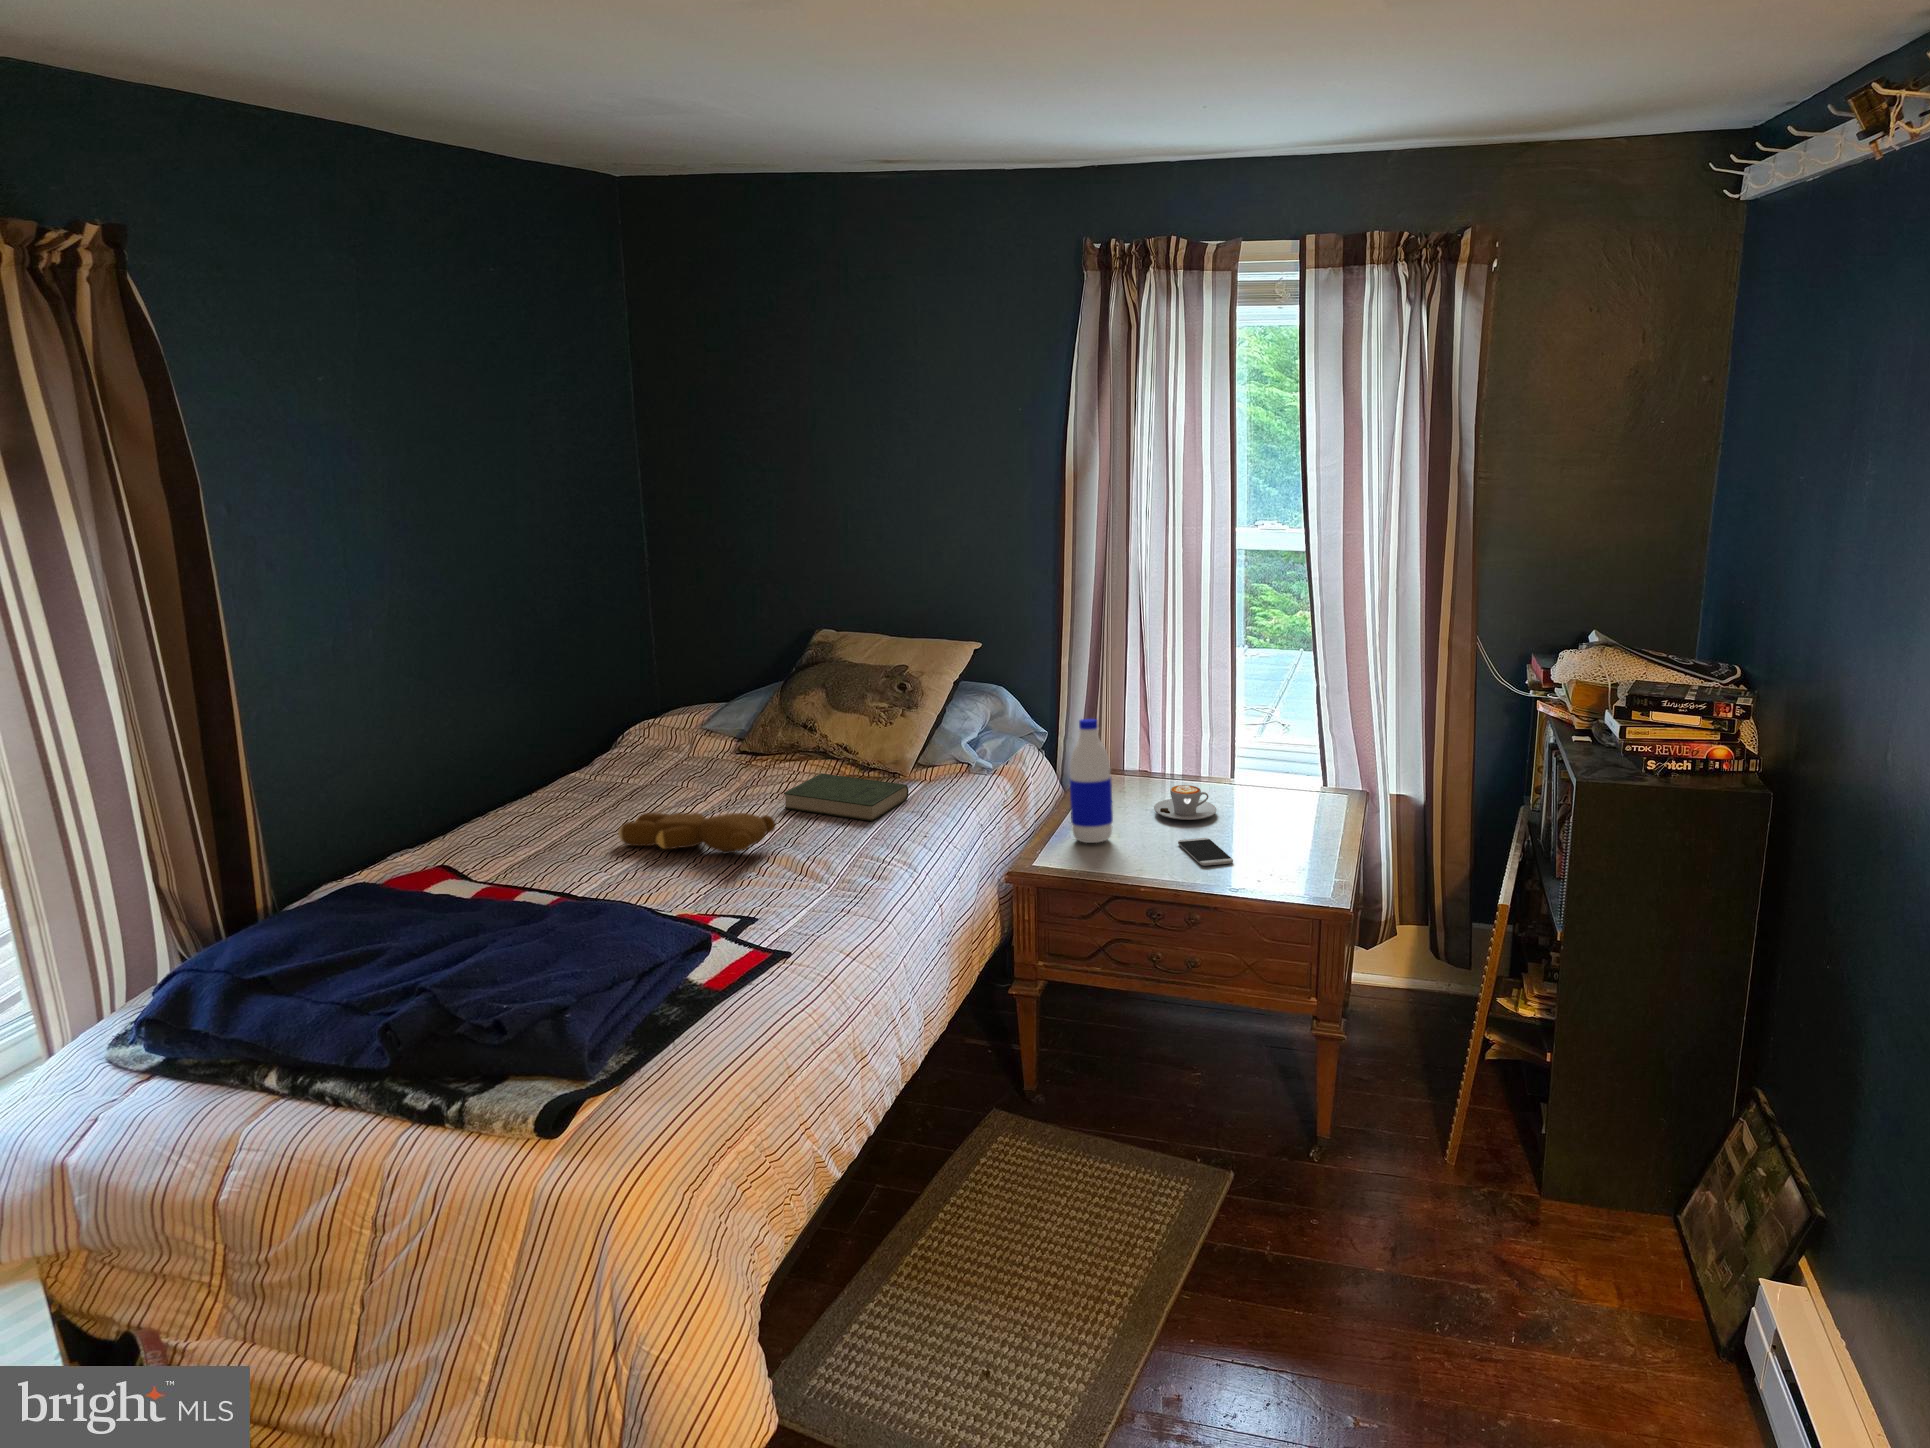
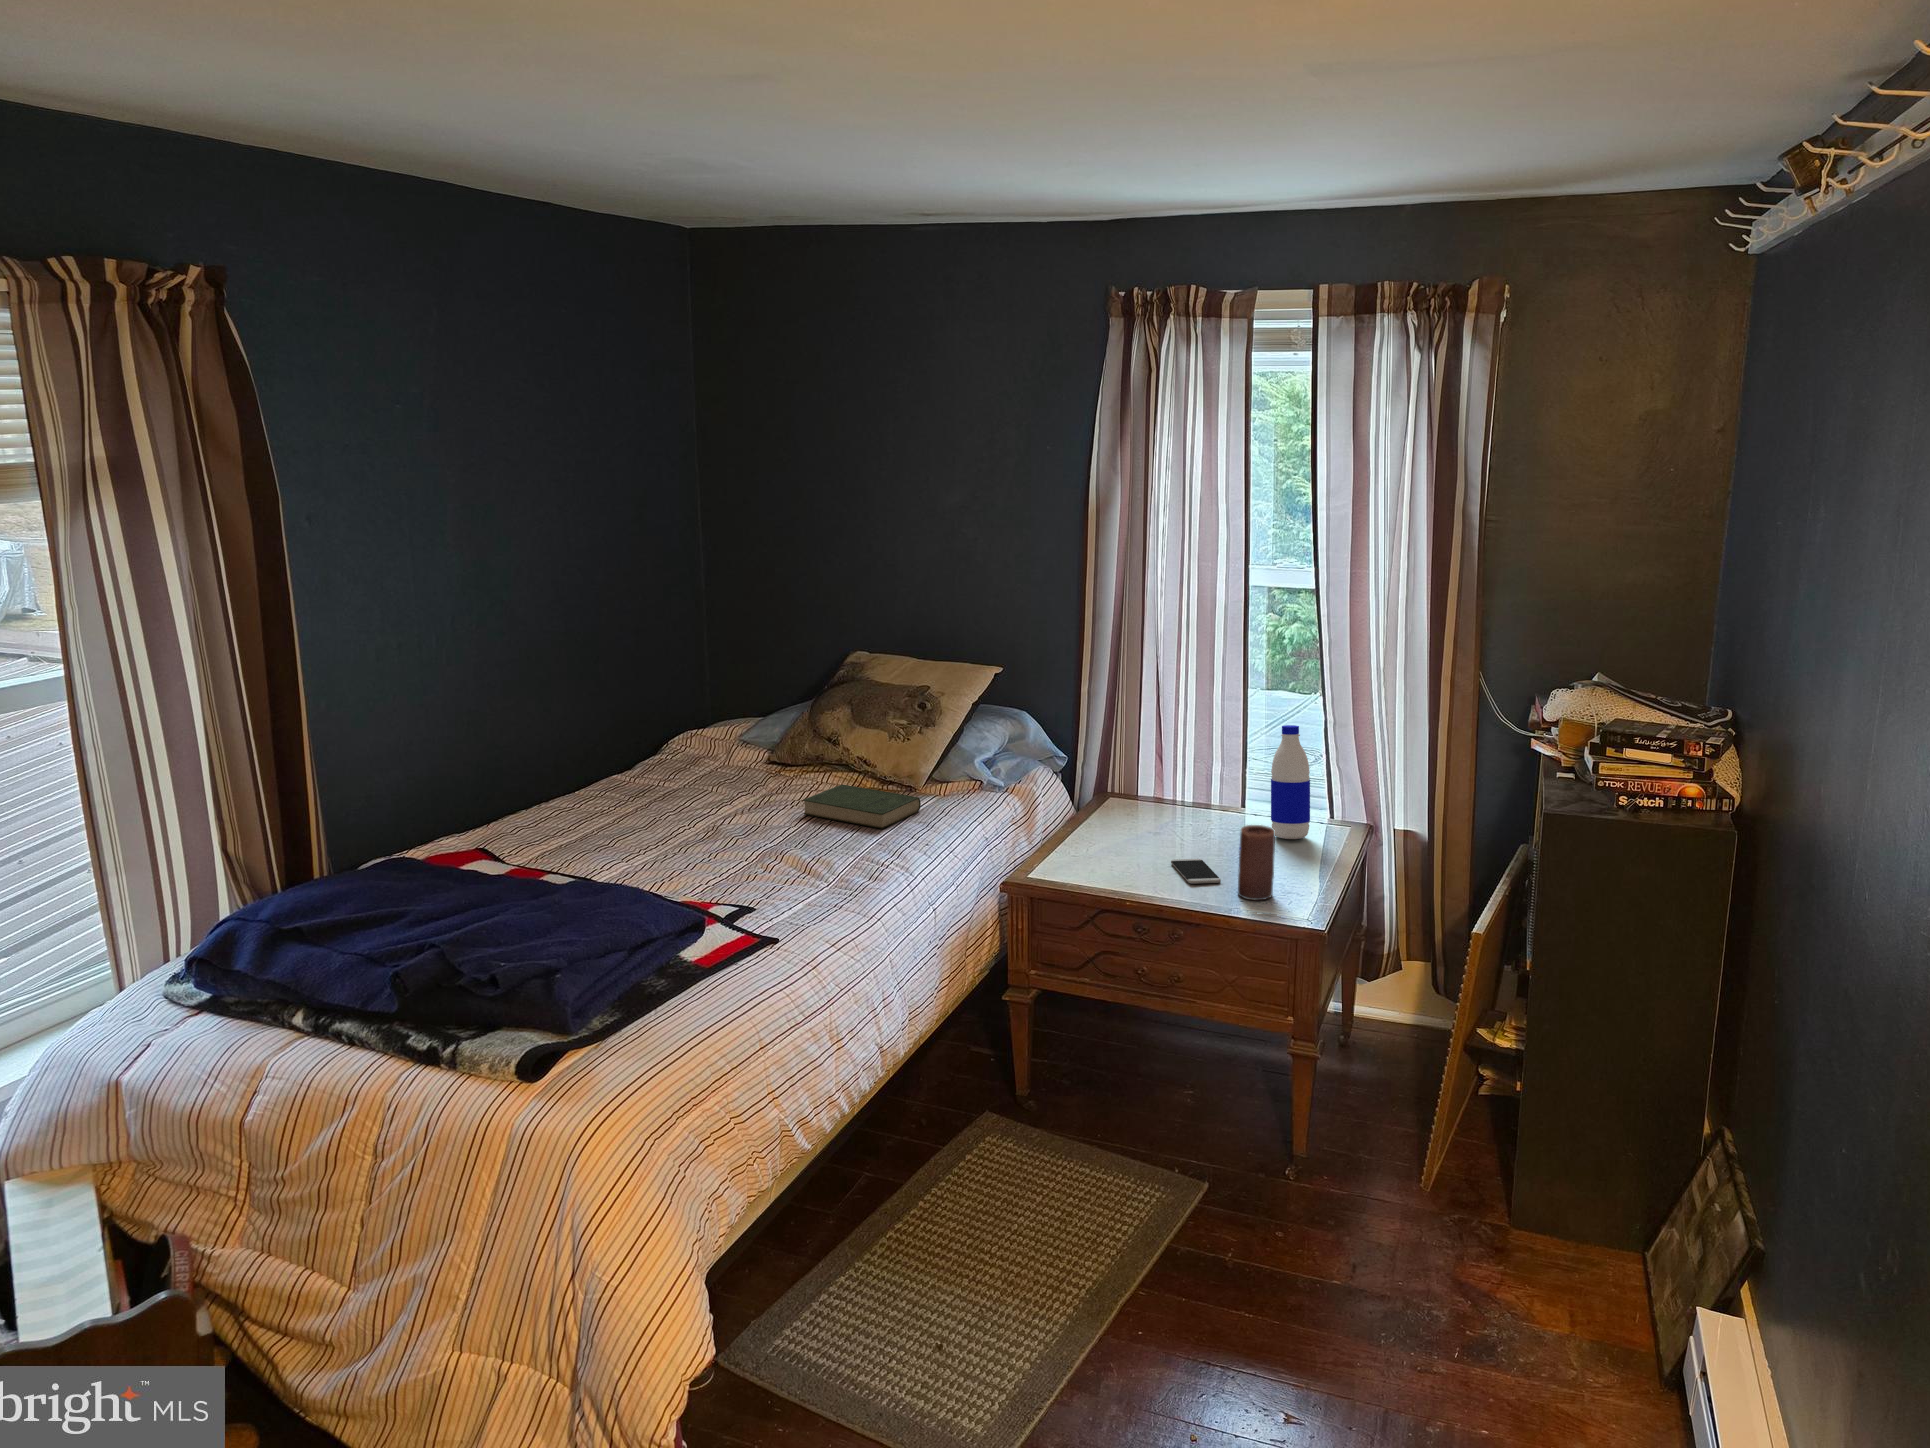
water bottle: present [1070,719,1113,843] -> present [1271,725,1310,839]
coffee cup: present [1154,785,1217,820] -> none [1154,809,1214,842]
candle: none [1253,803,1291,881] -> present [1238,825,1275,900]
teddy bear: present [618,813,776,854] -> none [646,811,789,851]

